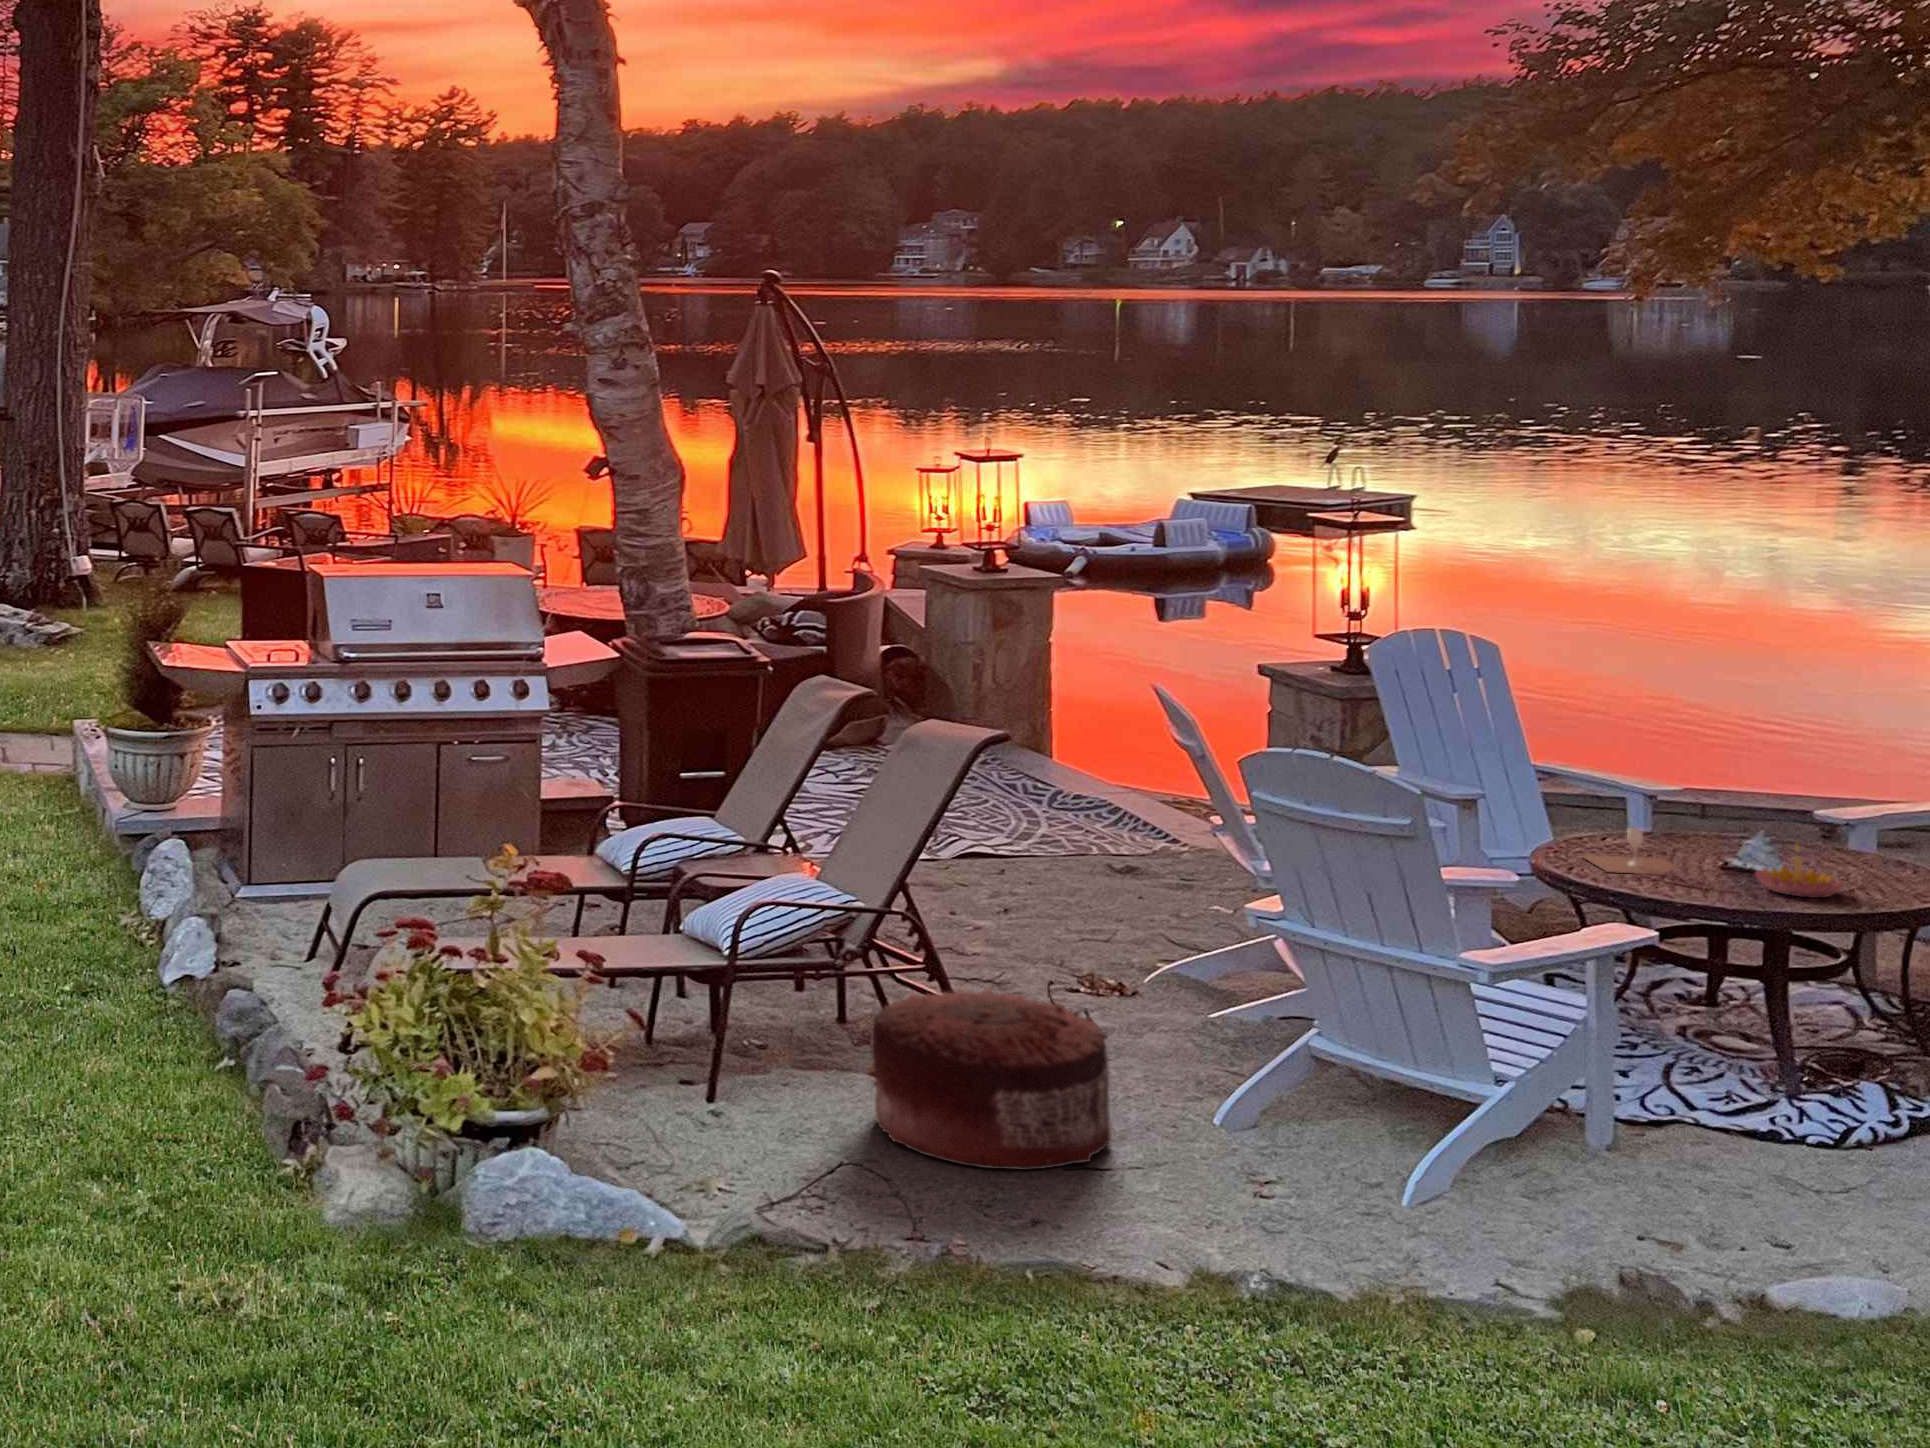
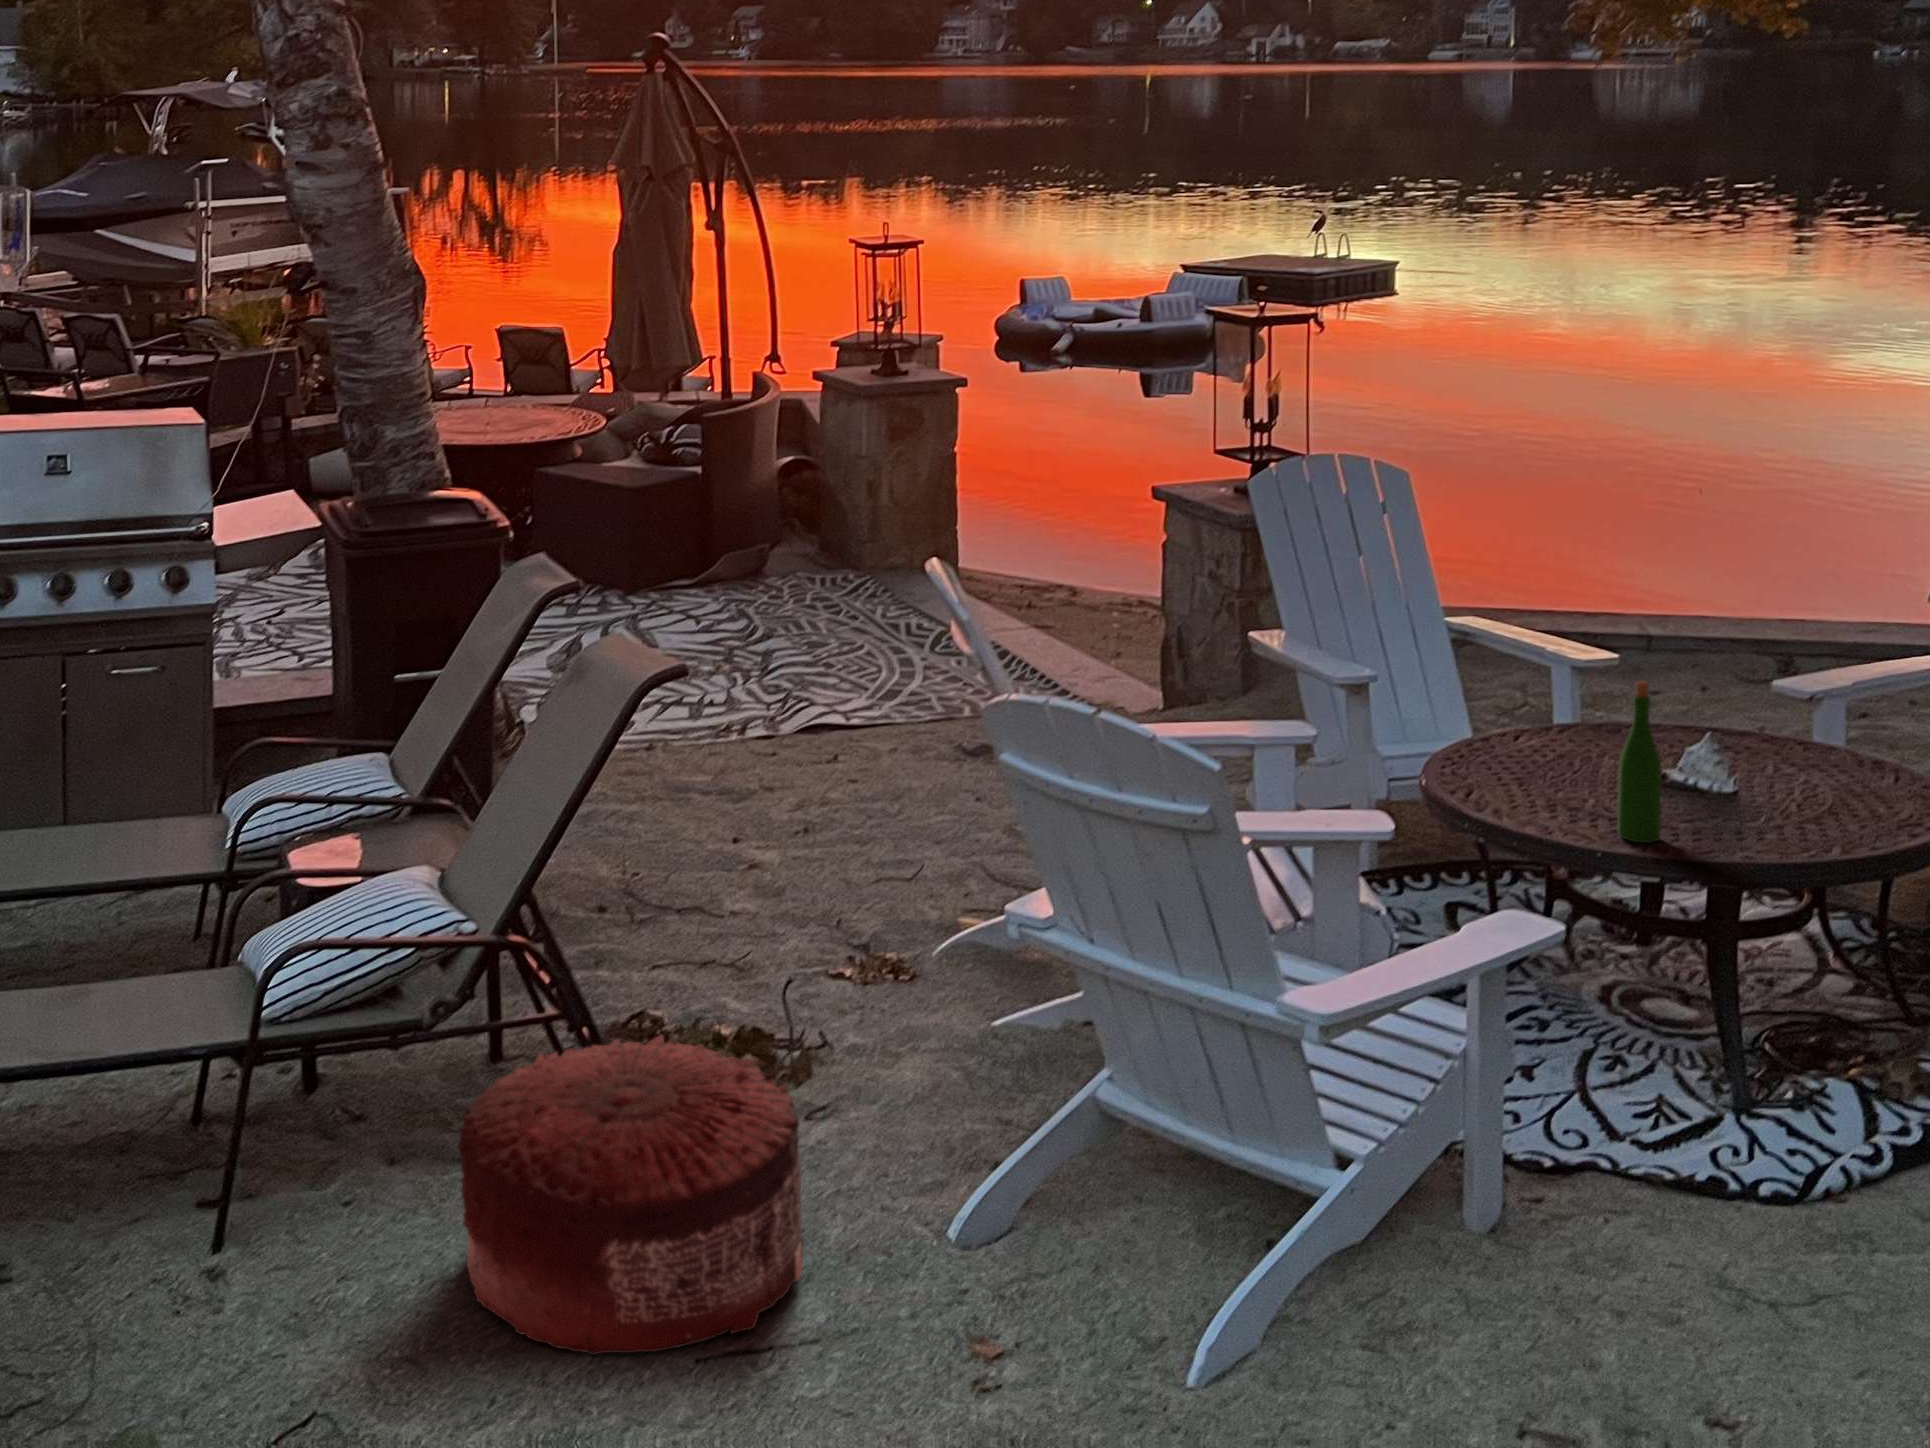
wine bottle: none [1689,774,1723,893] -> present [1617,681,1662,843]
wine glass: present [1582,828,1677,874] -> none [1481,741,1626,808]
candle holder: present [1755,844,1843,898] -> none [1702,766,1817,845]

